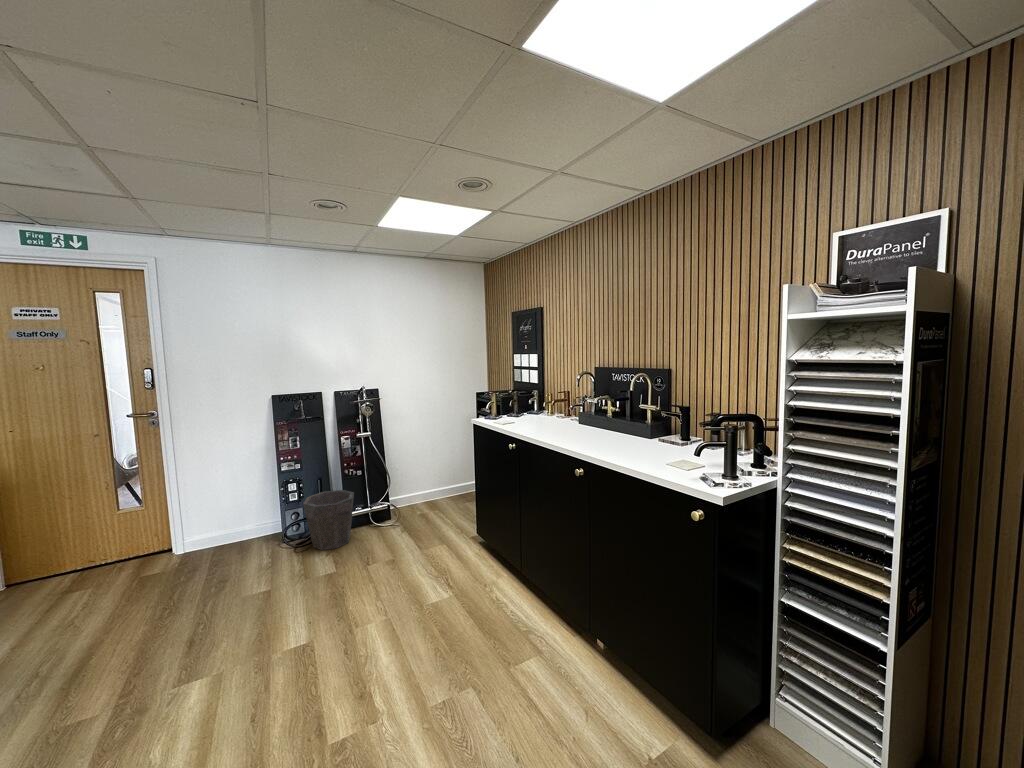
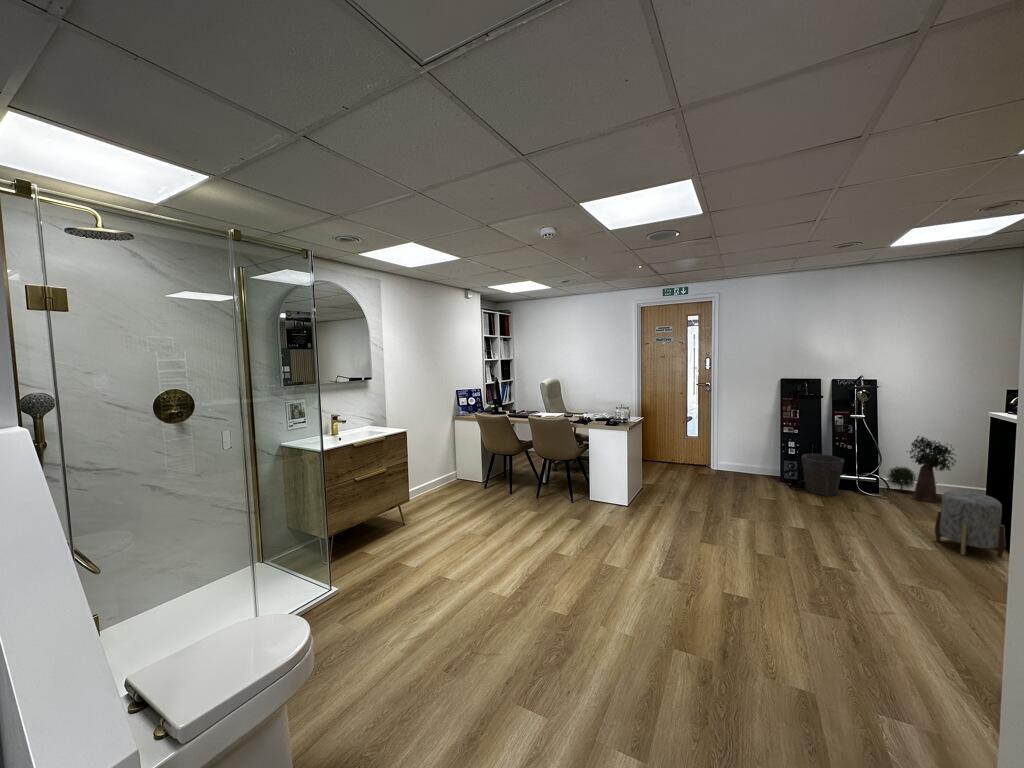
potted plant: none [395,446,450,517] -> present [888,436,956,502]
stool: none [442,508,496,588] -> present [935,490,1006,558]

